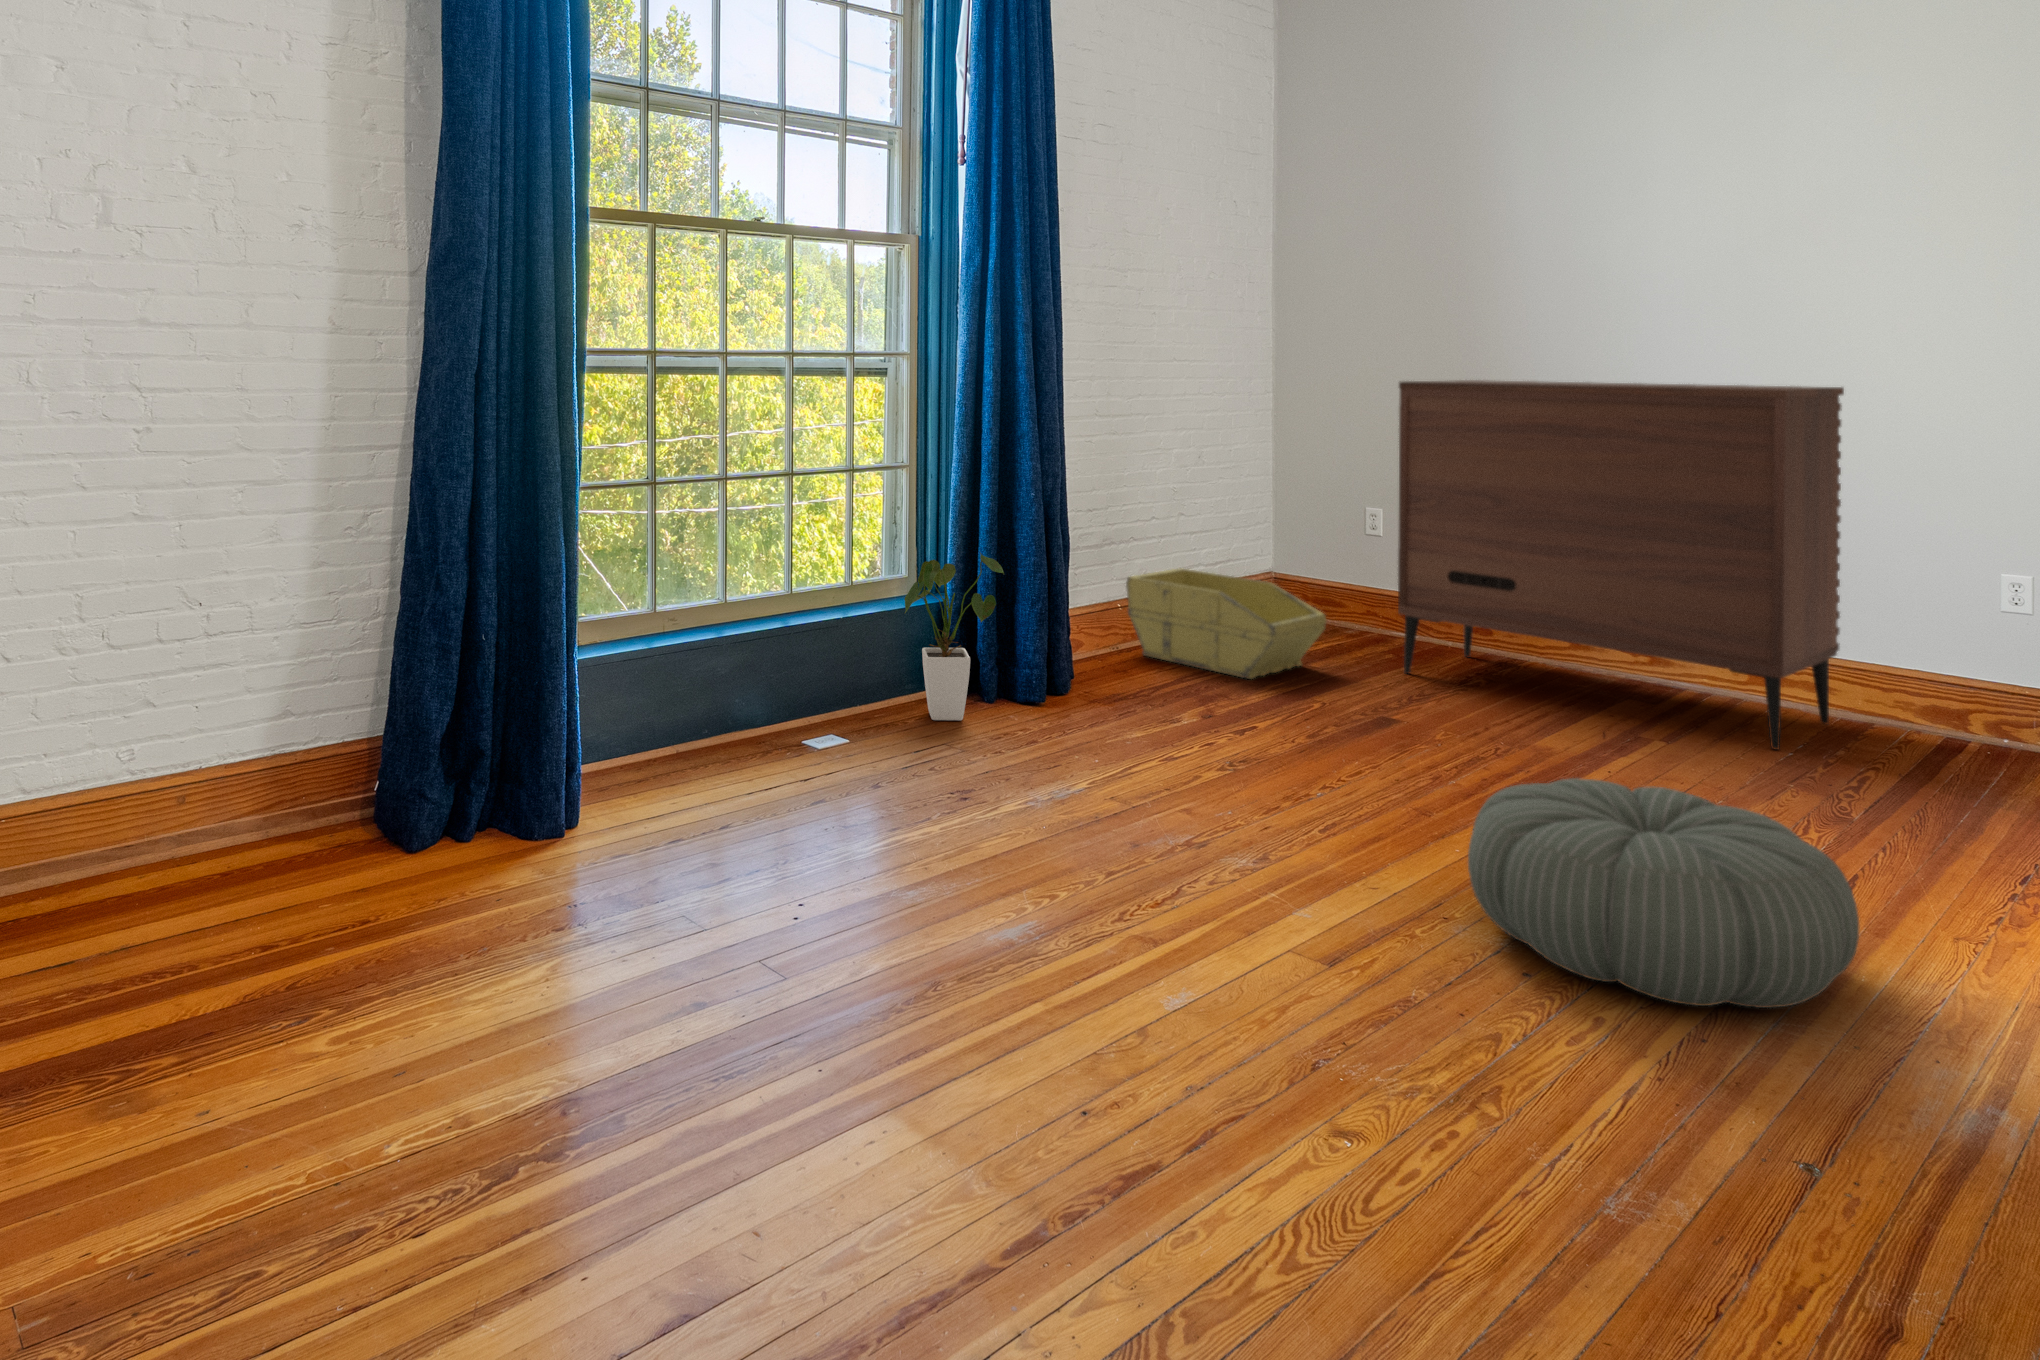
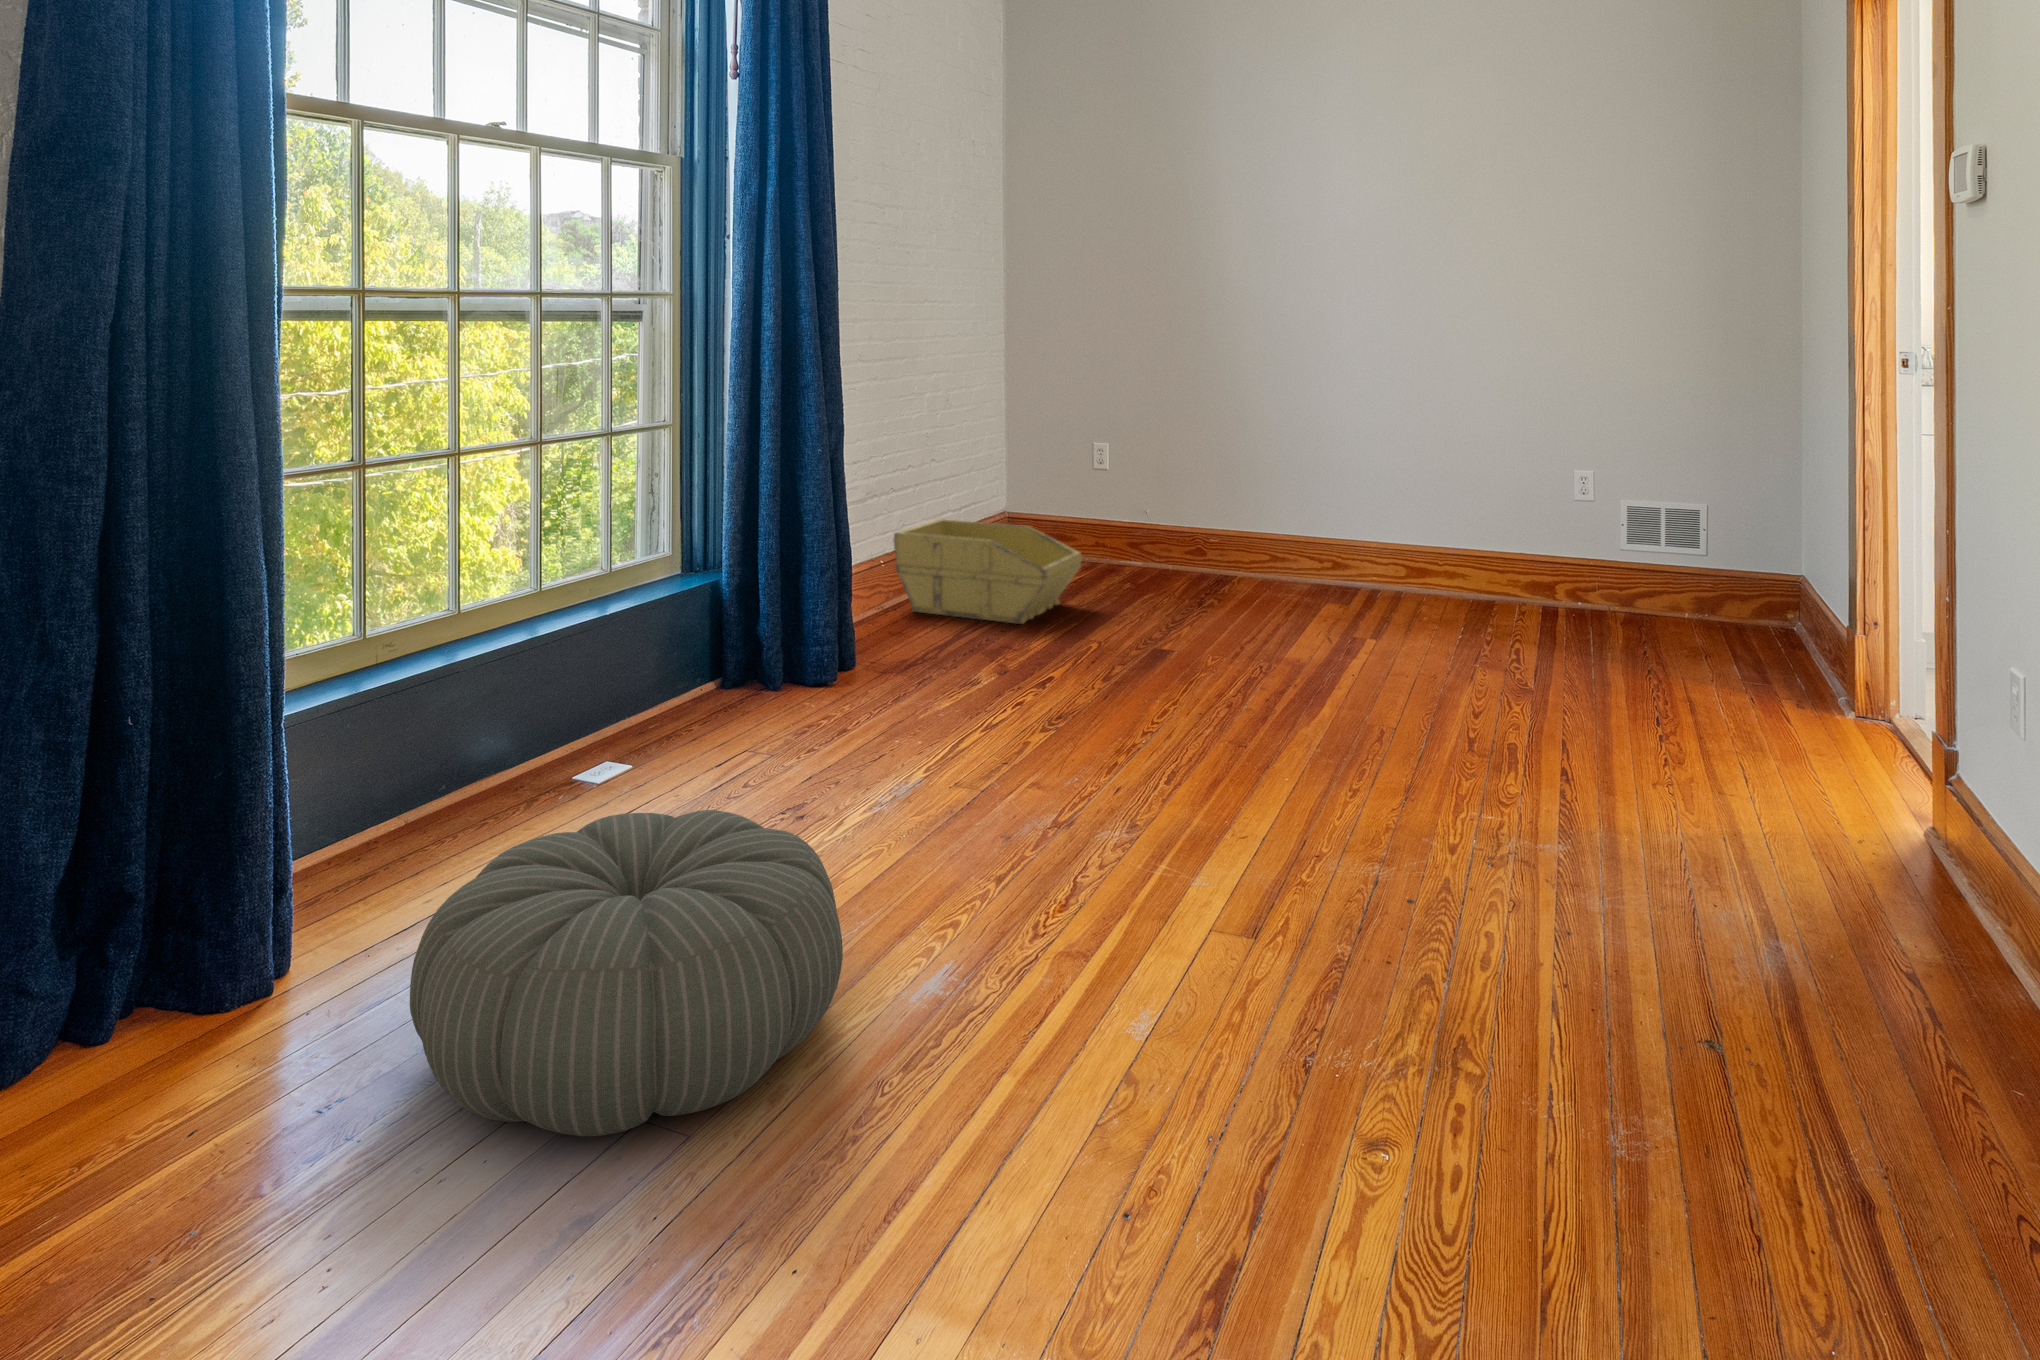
dresser: present [1398,380,1844,750] -> none [1141,327,1471,633]
house plant: present [904,553,1004,721] -> none [684,521,800,718]
pouf: present [1468,778,1859,1008] -> present [410,810,843,1136]

